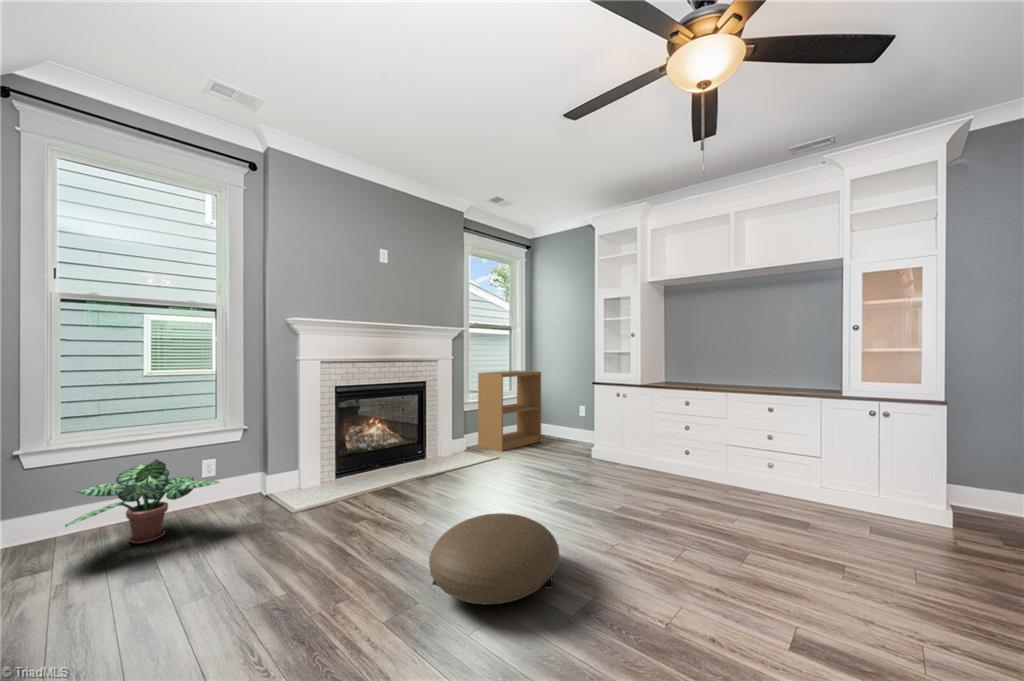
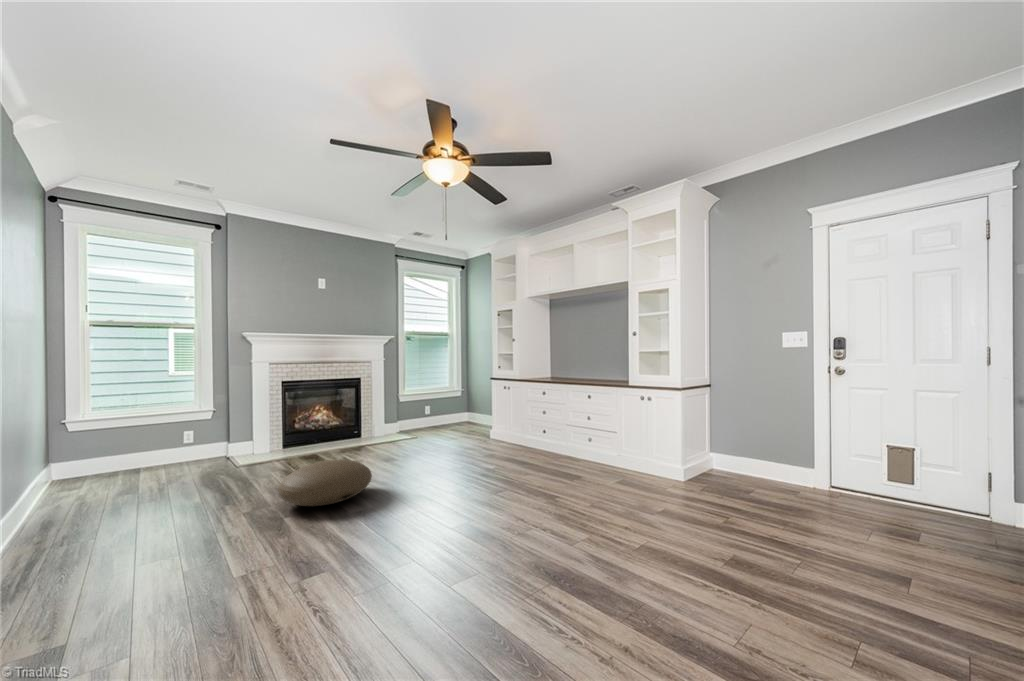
bookshelf: present [478,371,541,451] -> none [412,370,467,433]
potted plant: present [65,459,220,544] -> none [84,426,186,480]

